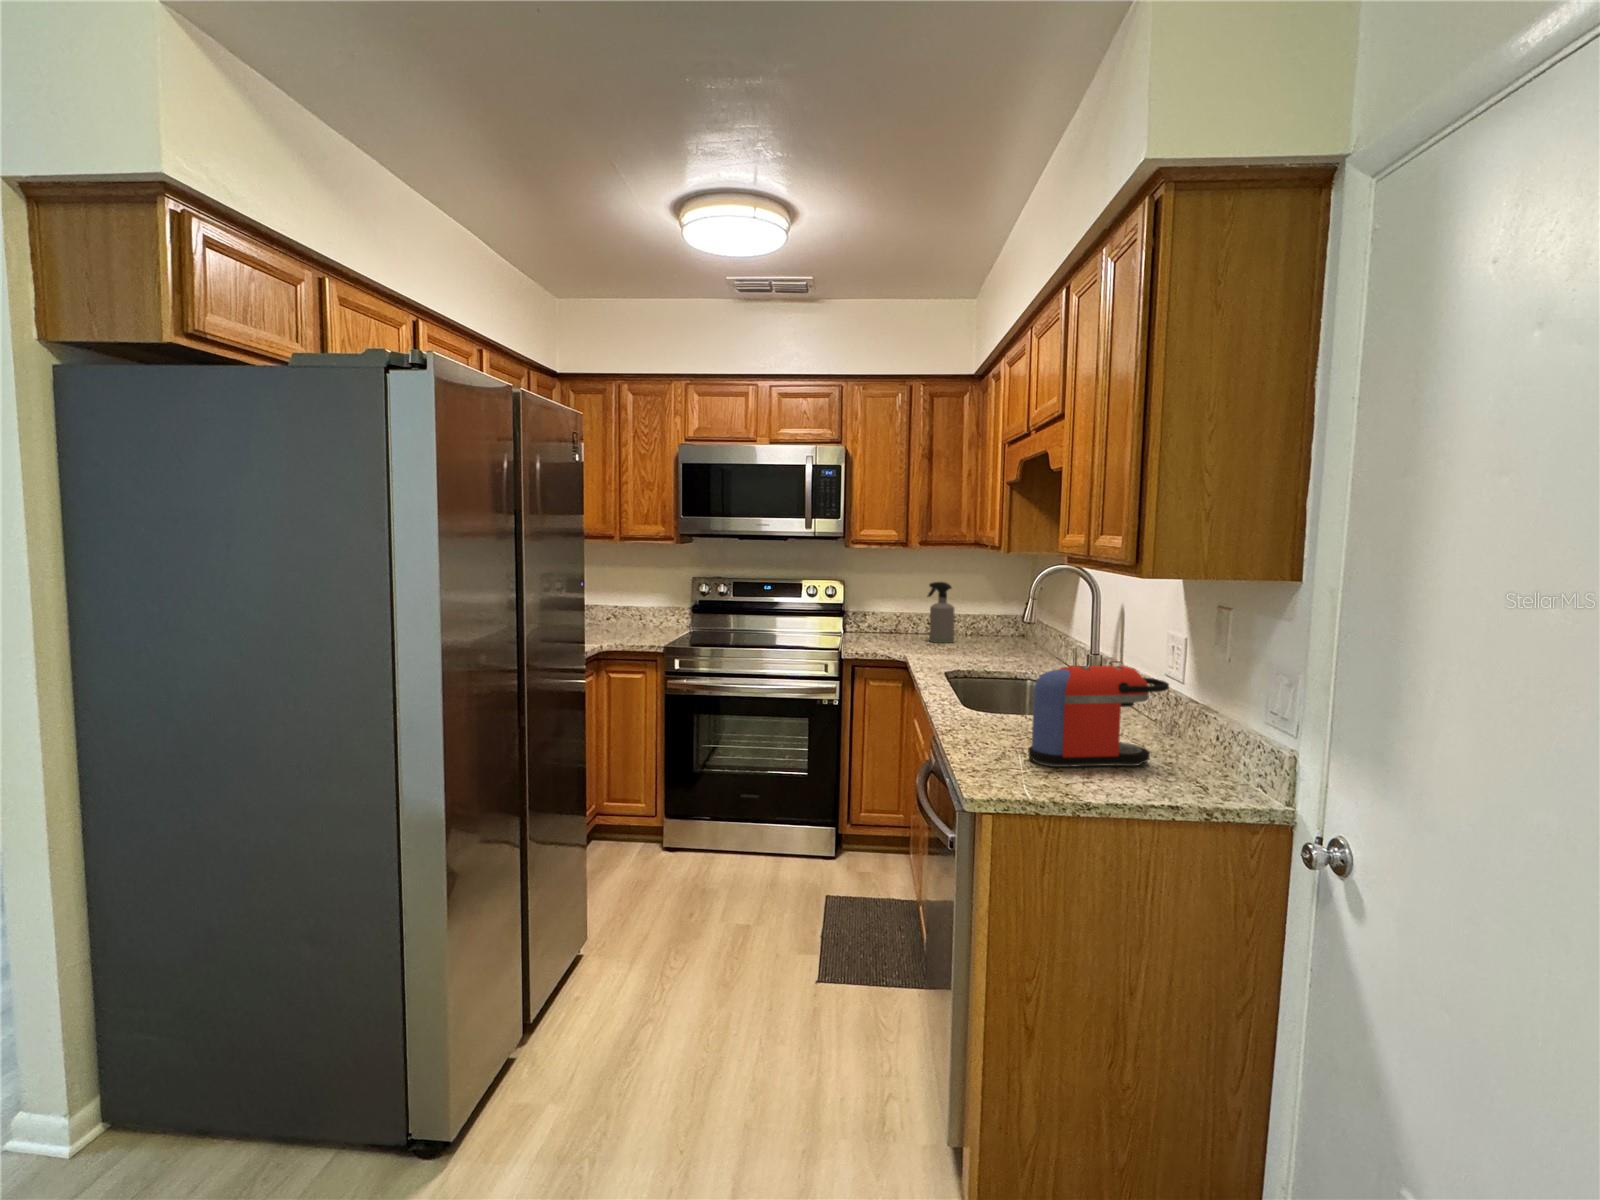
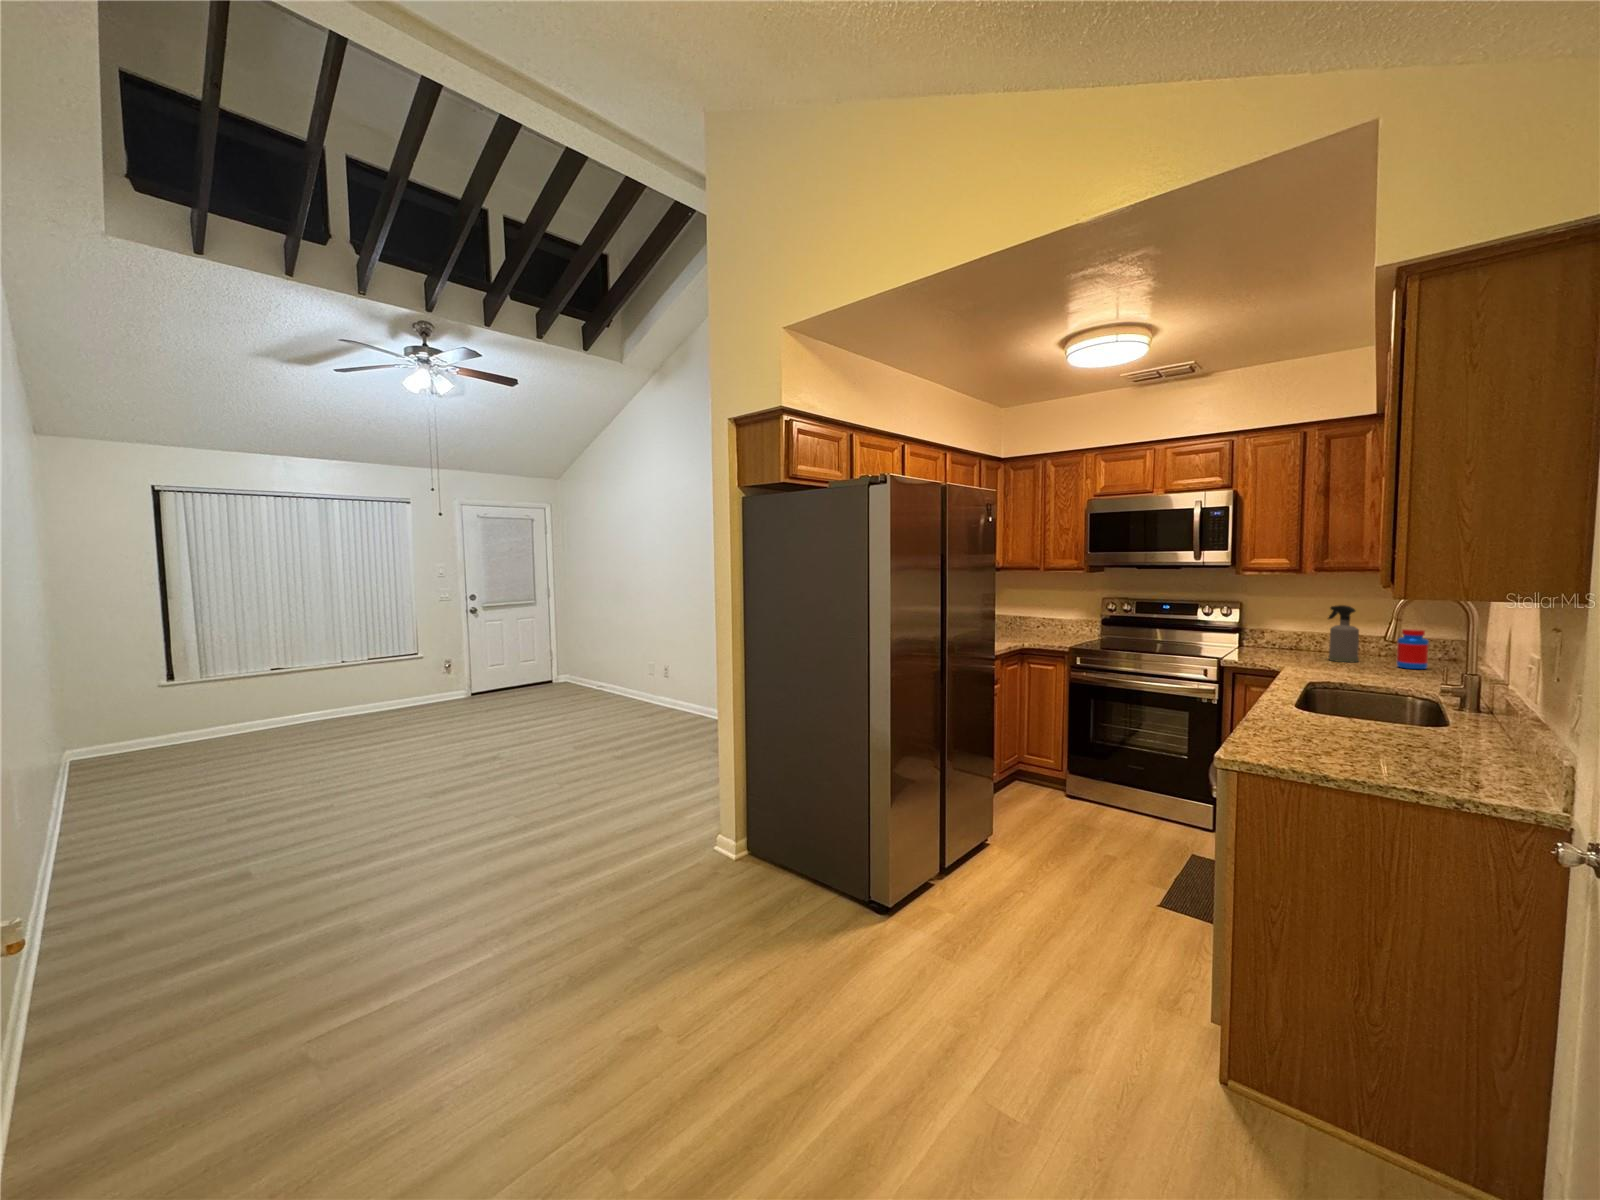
jar: none [988,605,1013,647] -> present [1397,629,1429,669]
coffee maker: present [1028,666,1169,767] -> none [1301,672,1455,761]

